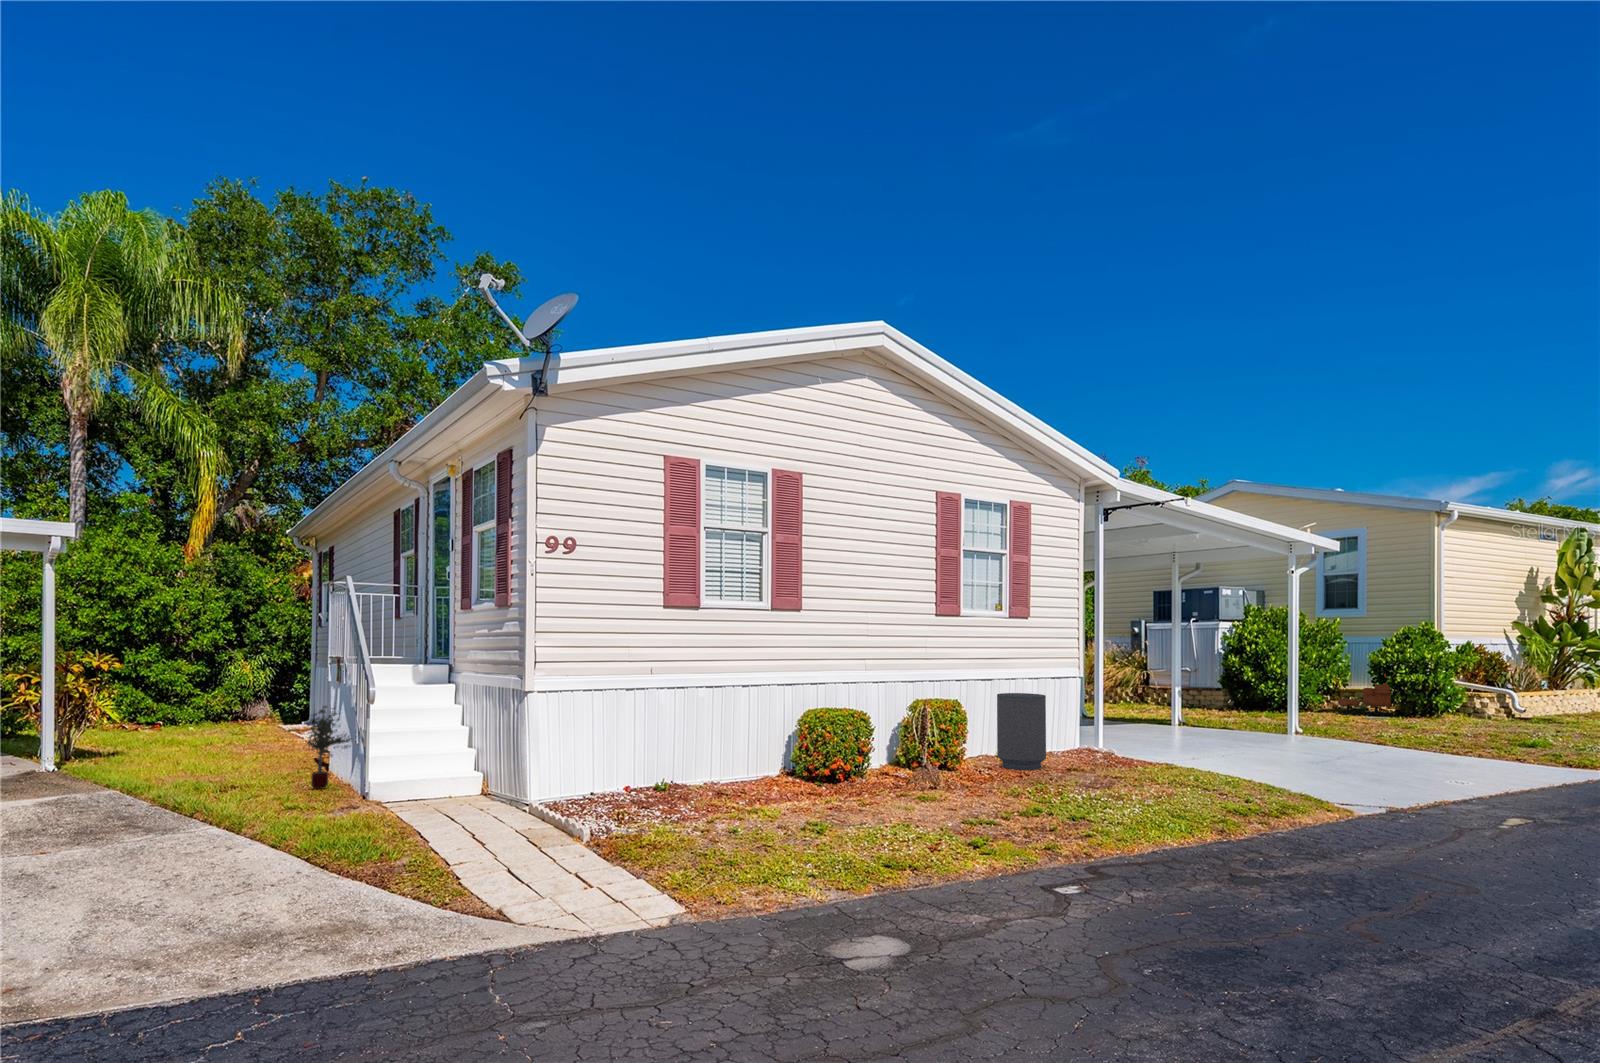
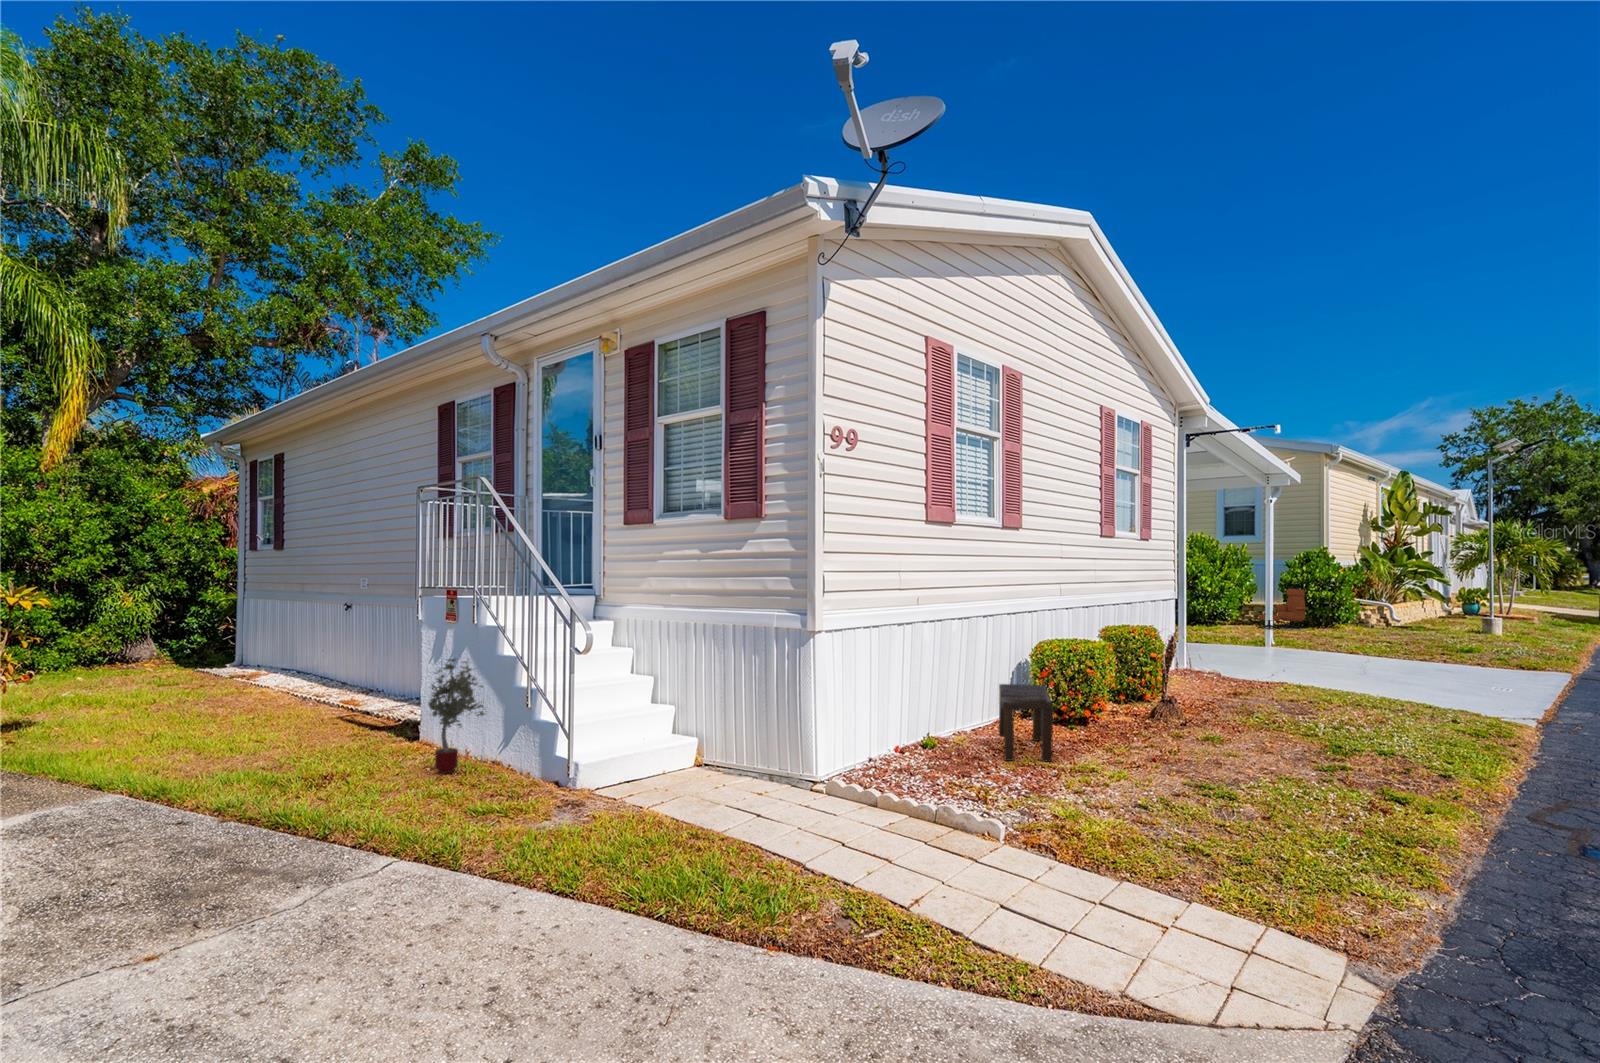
trash can: present [997,693,1046,770] -> none [1144,619,1199,700]
bench: none [728,741,803,804] -> present [999,684,1053,762]

